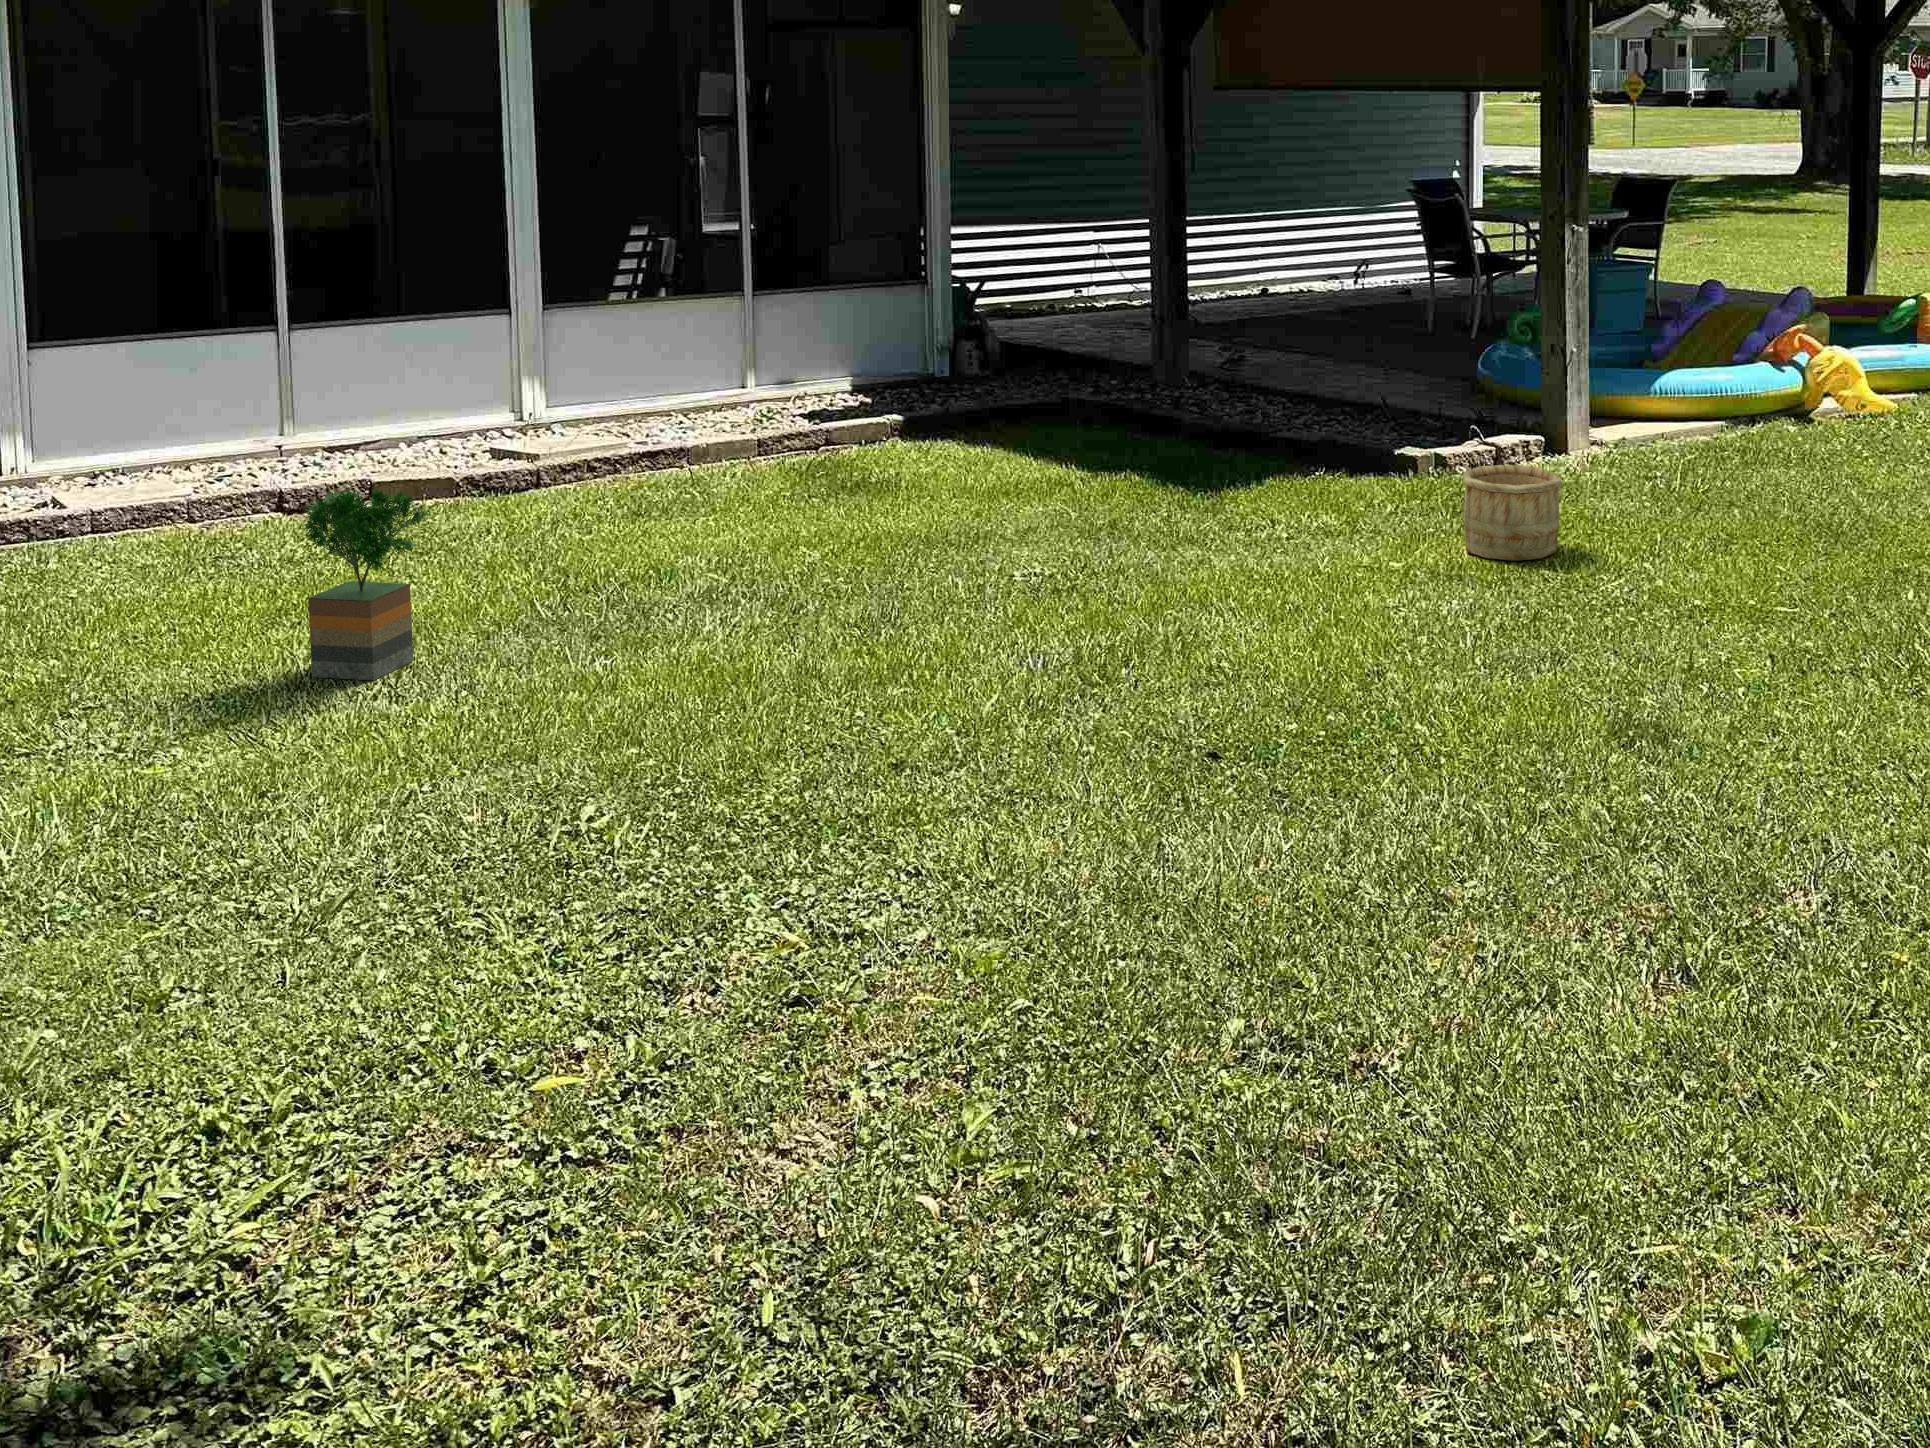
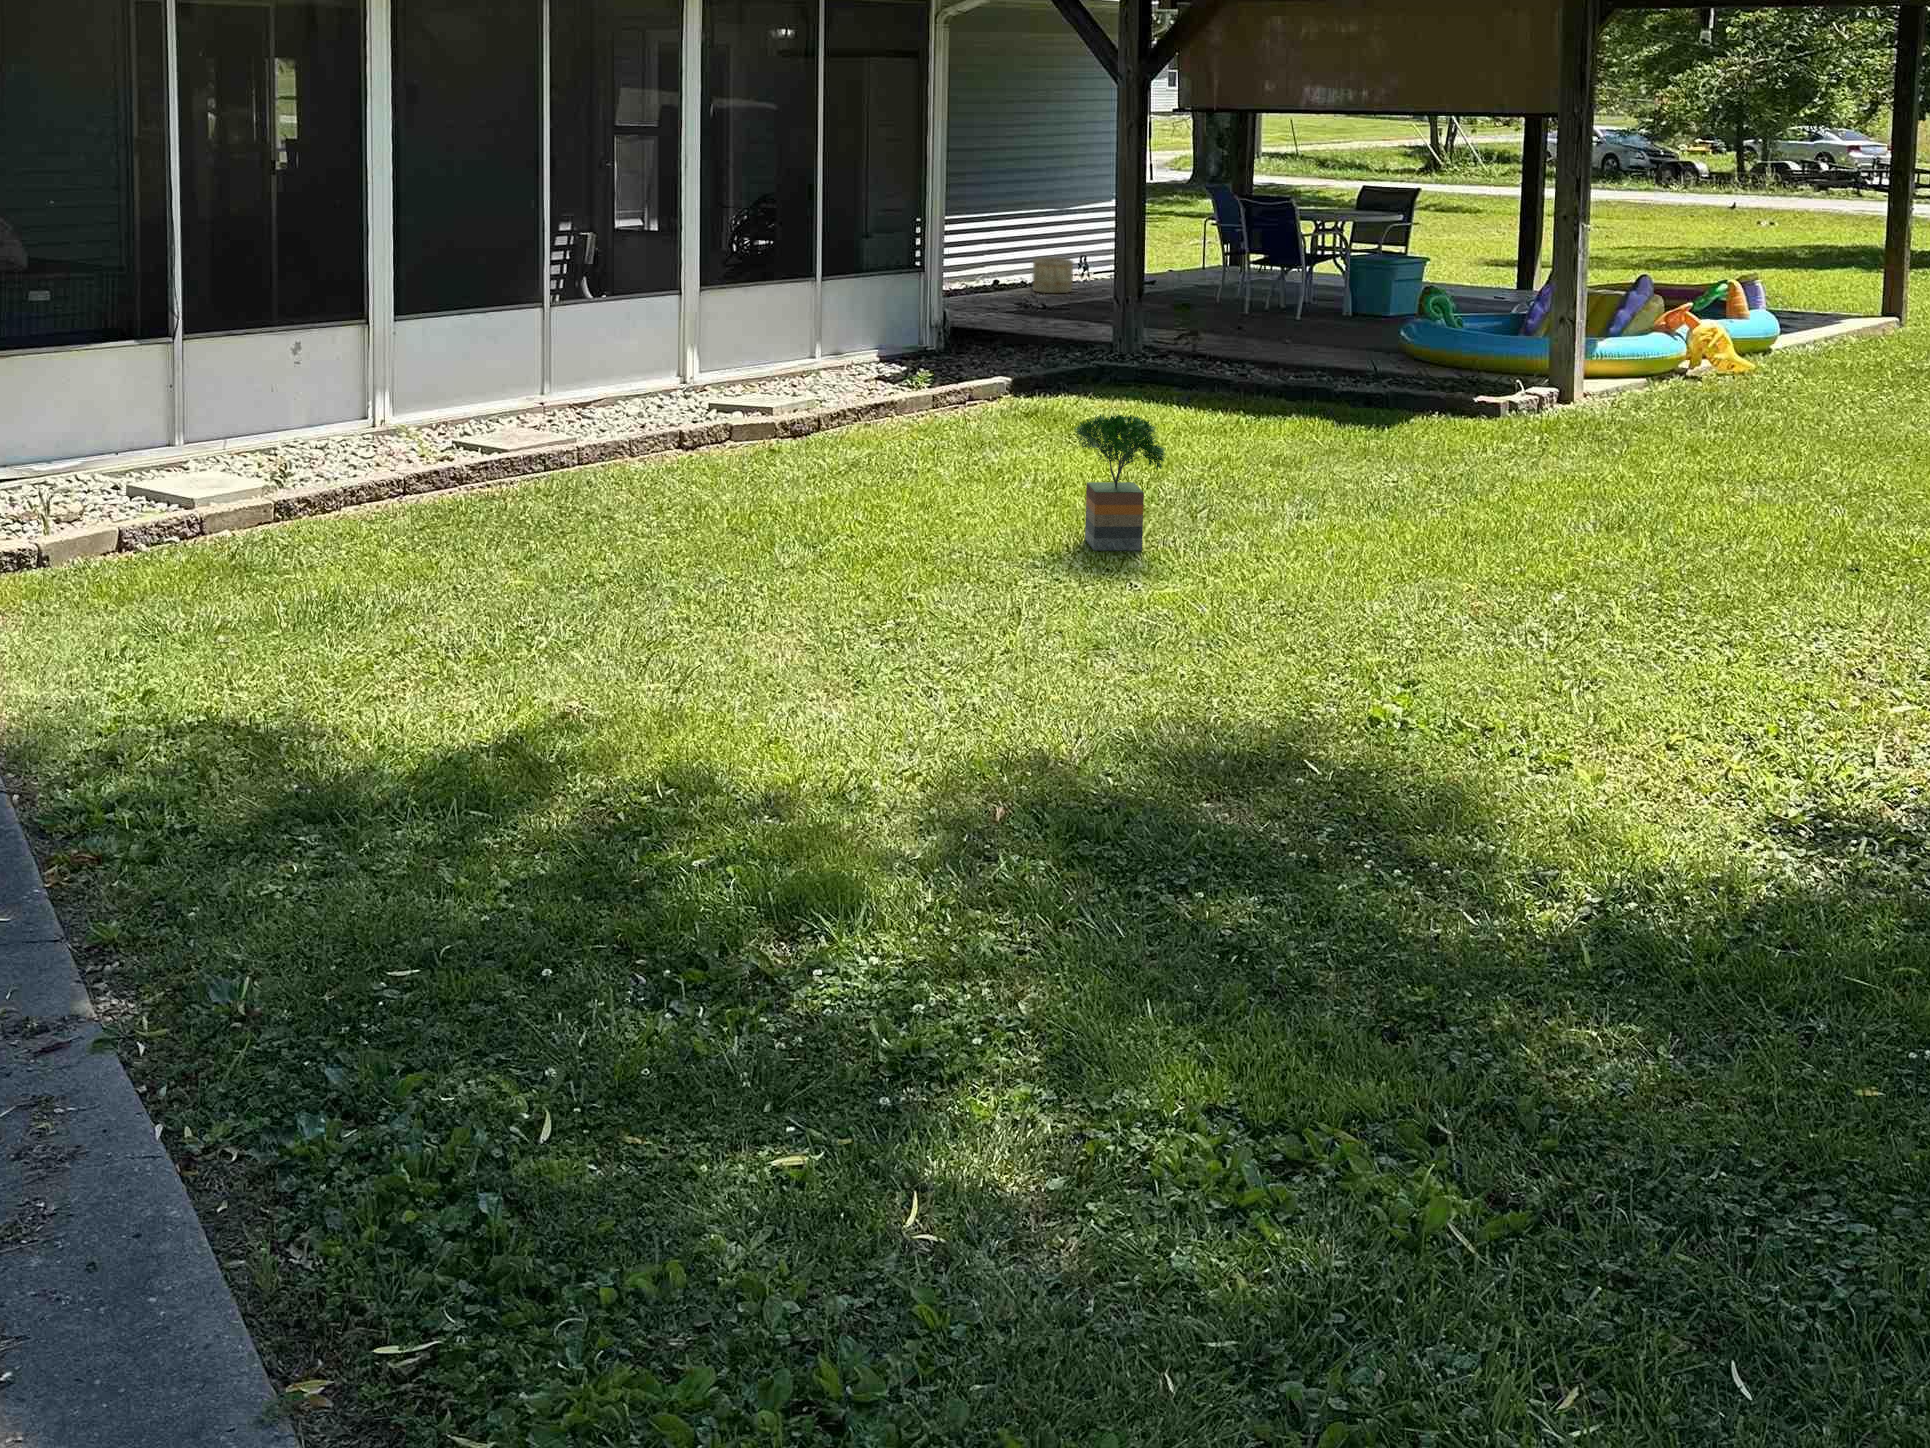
wooden bucket: present [1462,465,1563,561] -> present [1032,257,1074,293]

